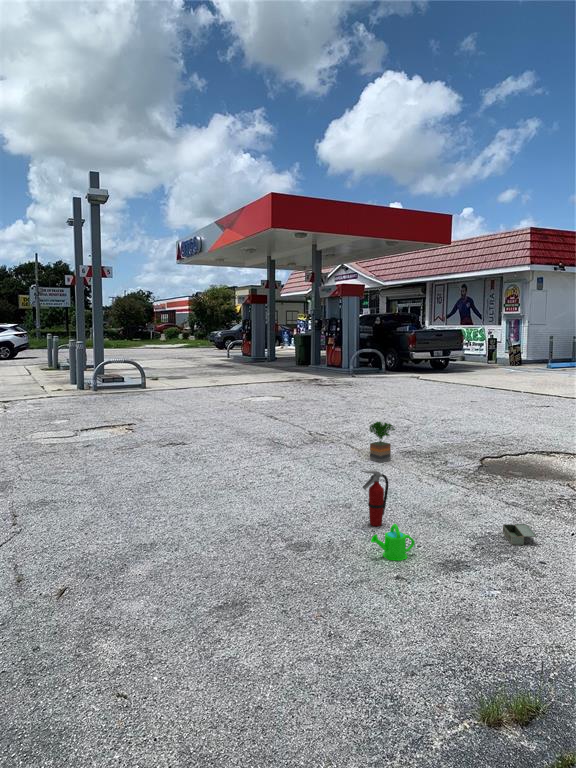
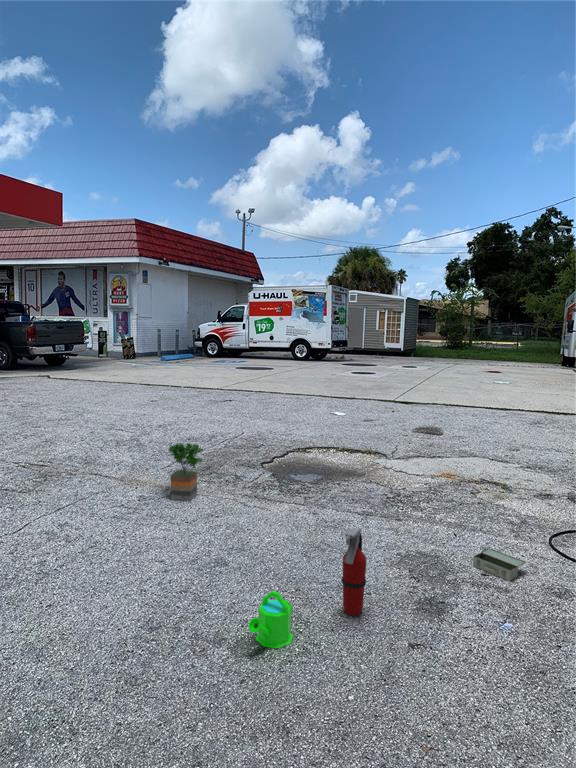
watering can: present [371,524,415,561] -> present [249,591,293,648]

